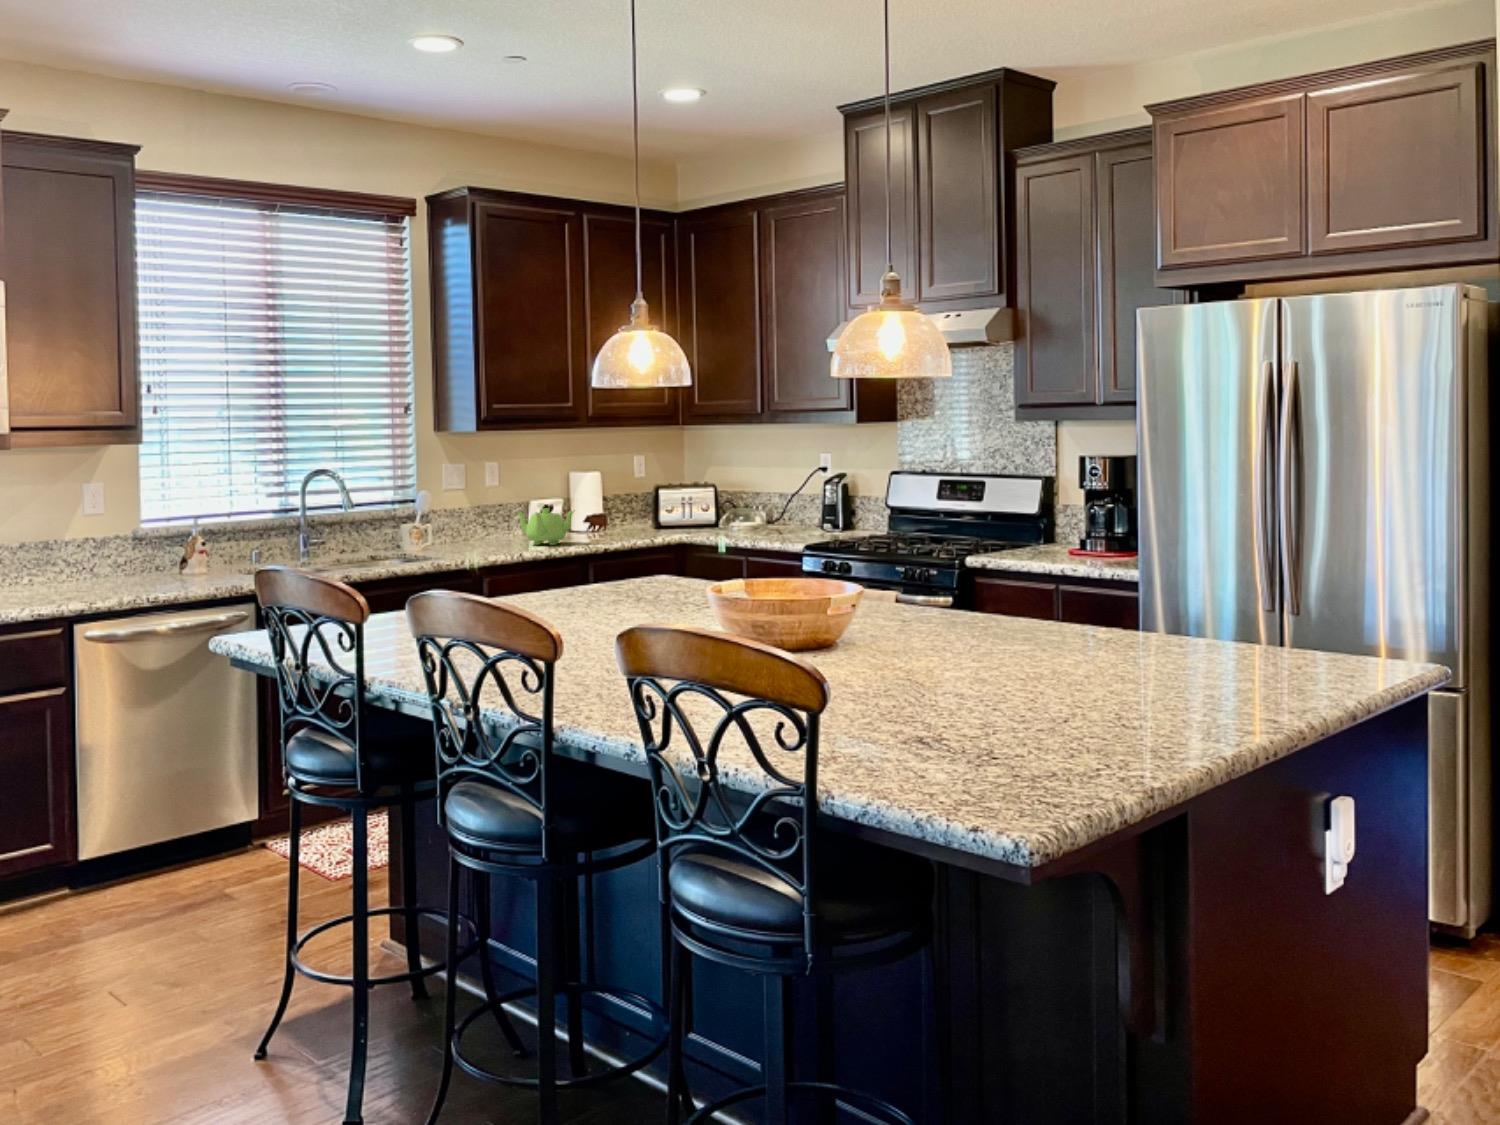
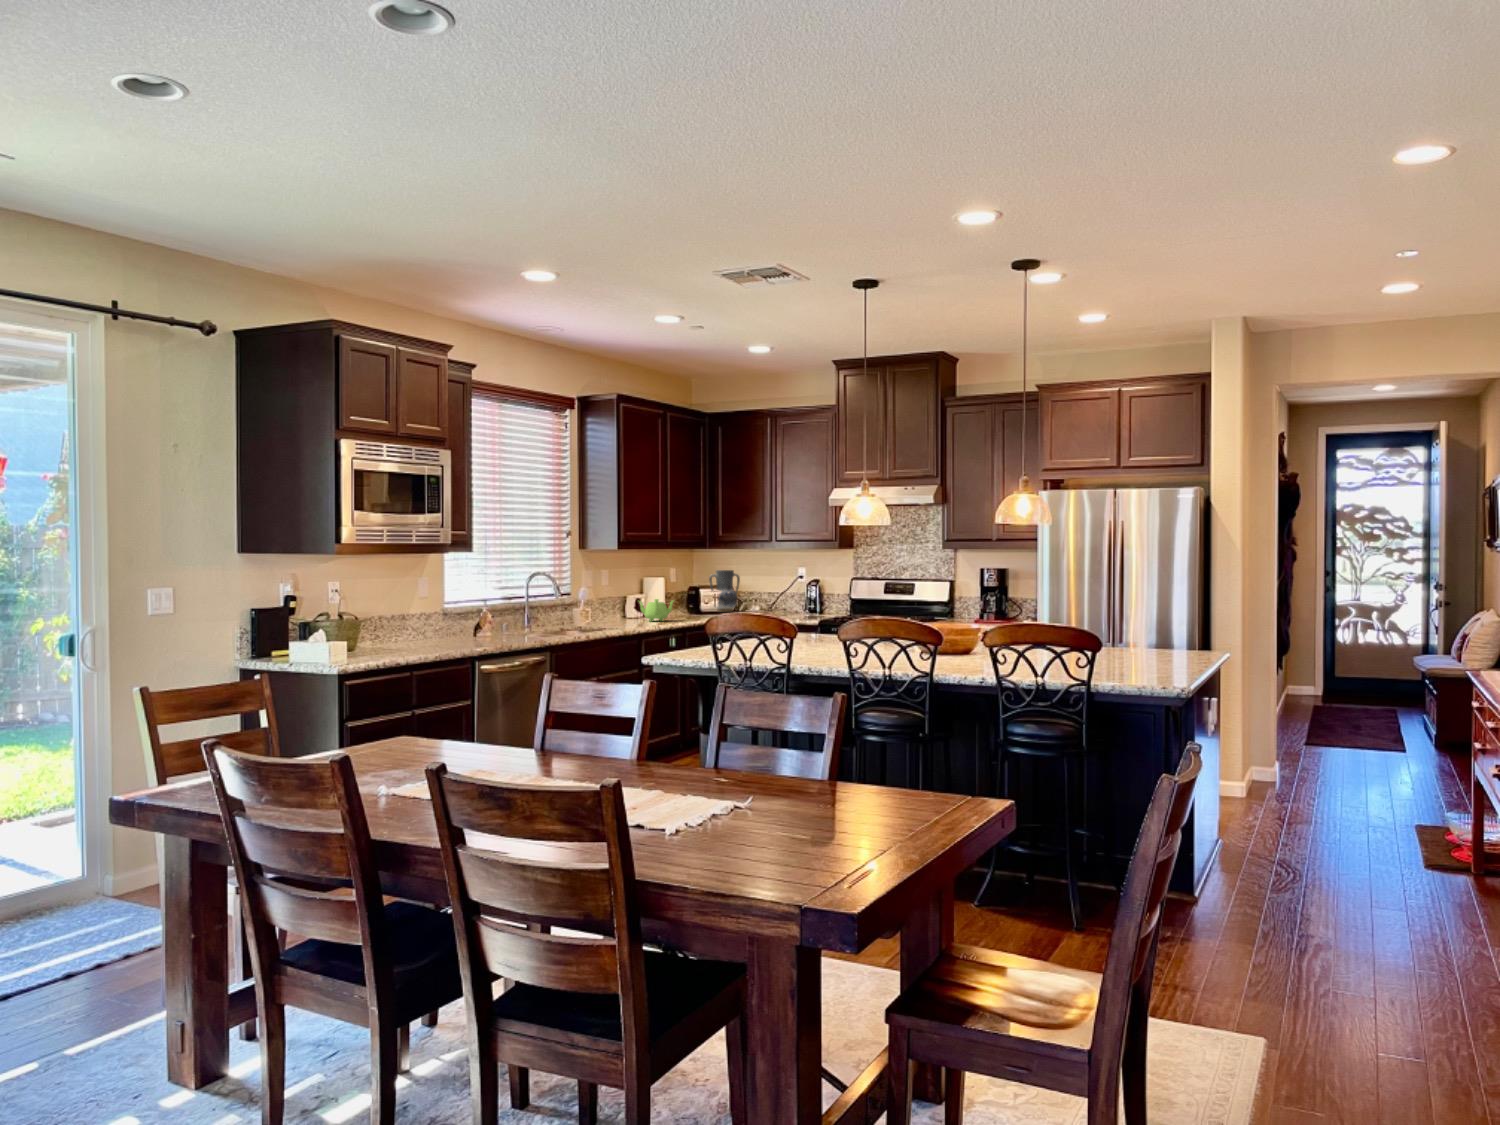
vase: none [677,458,729,526] -> present [709,570,740,612]

